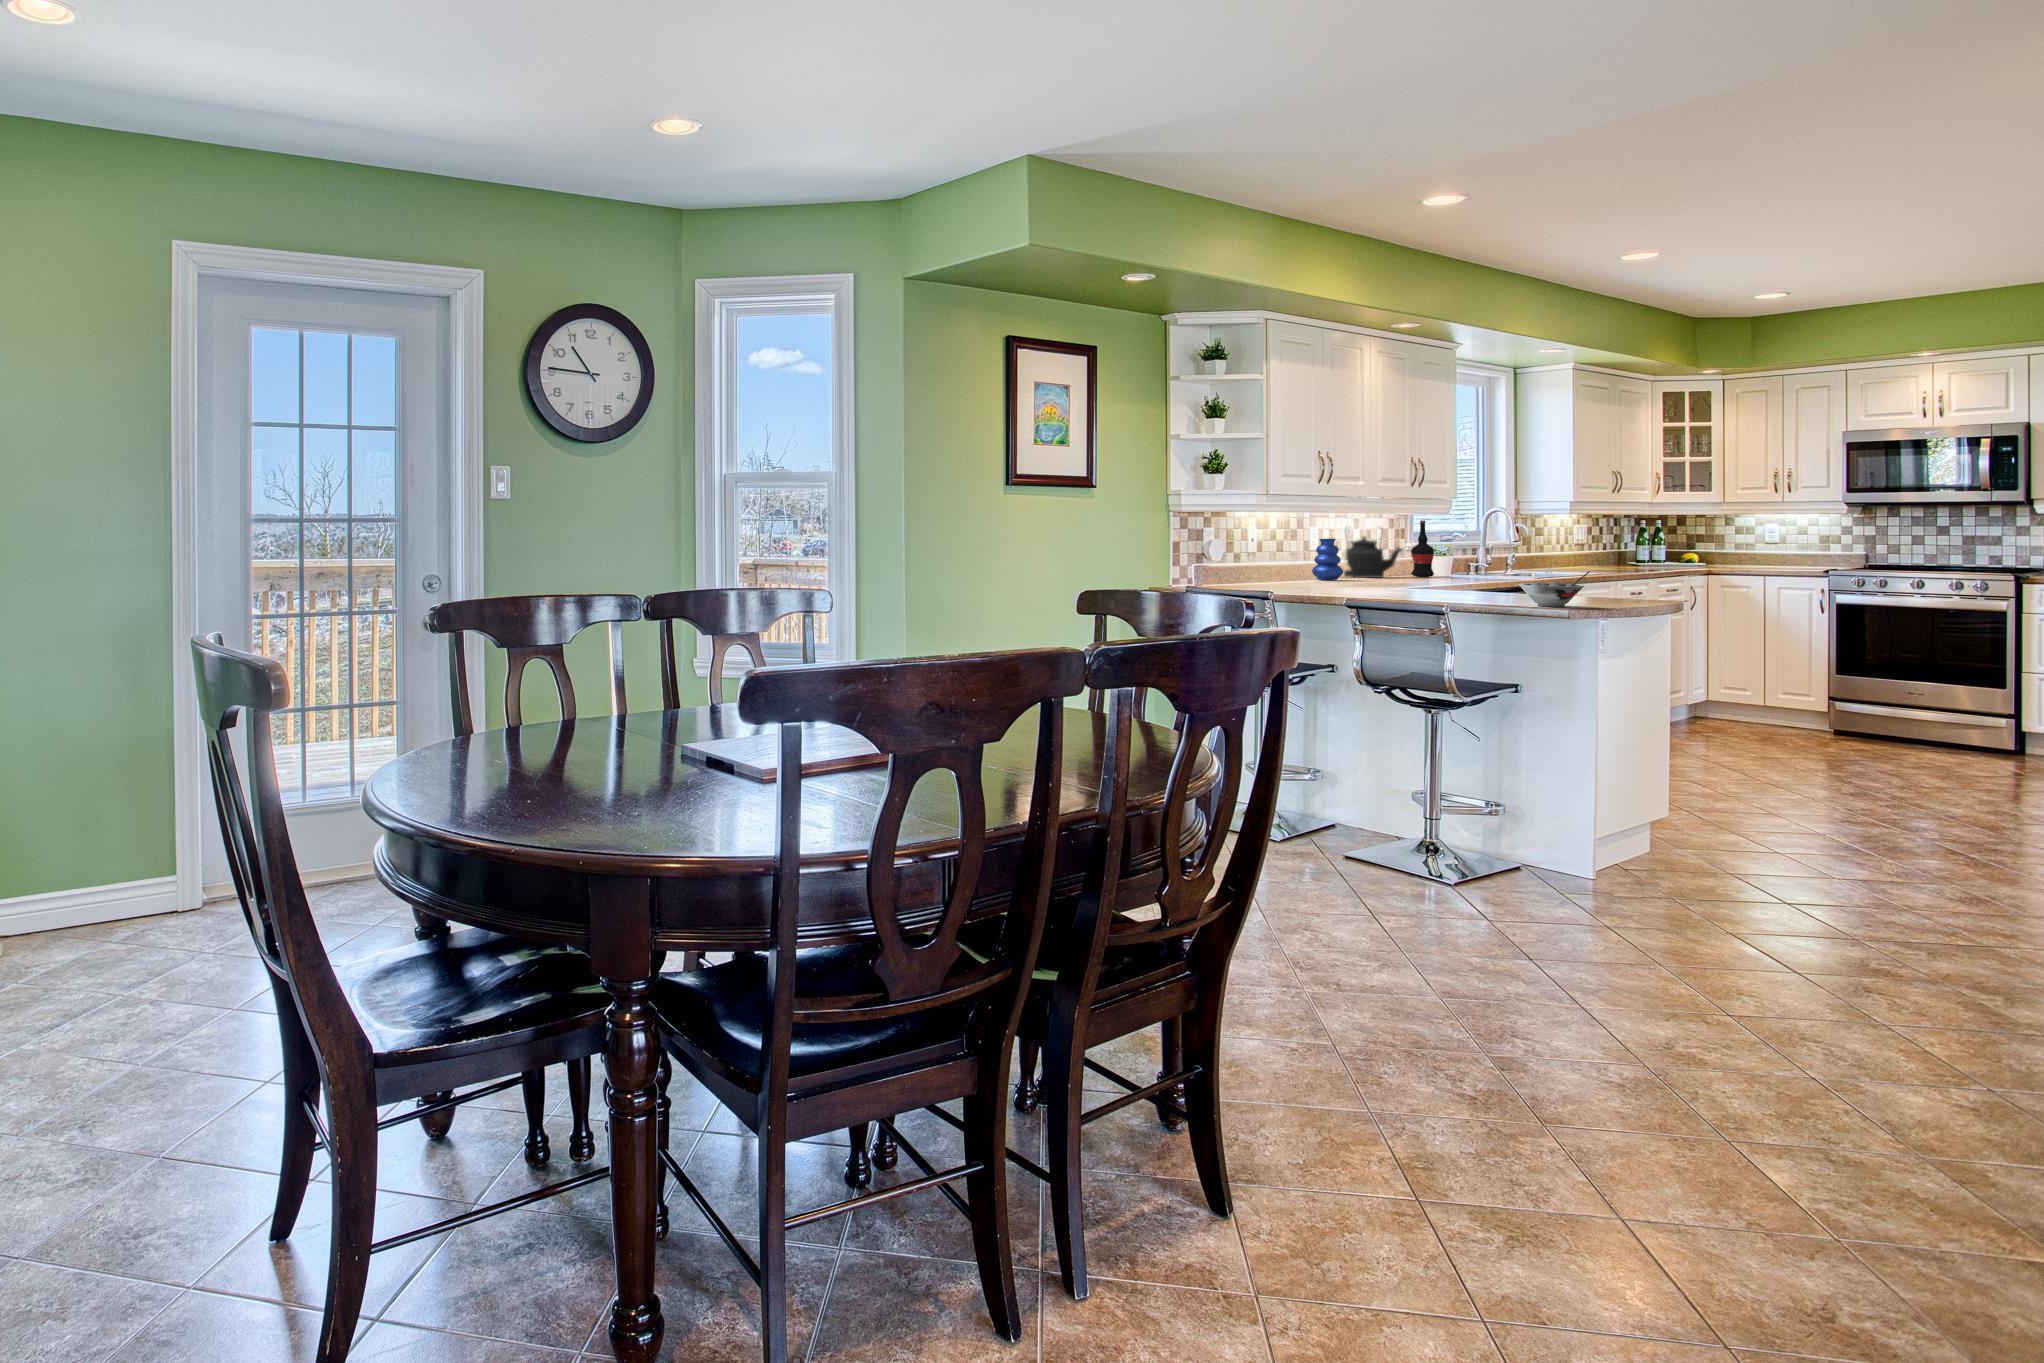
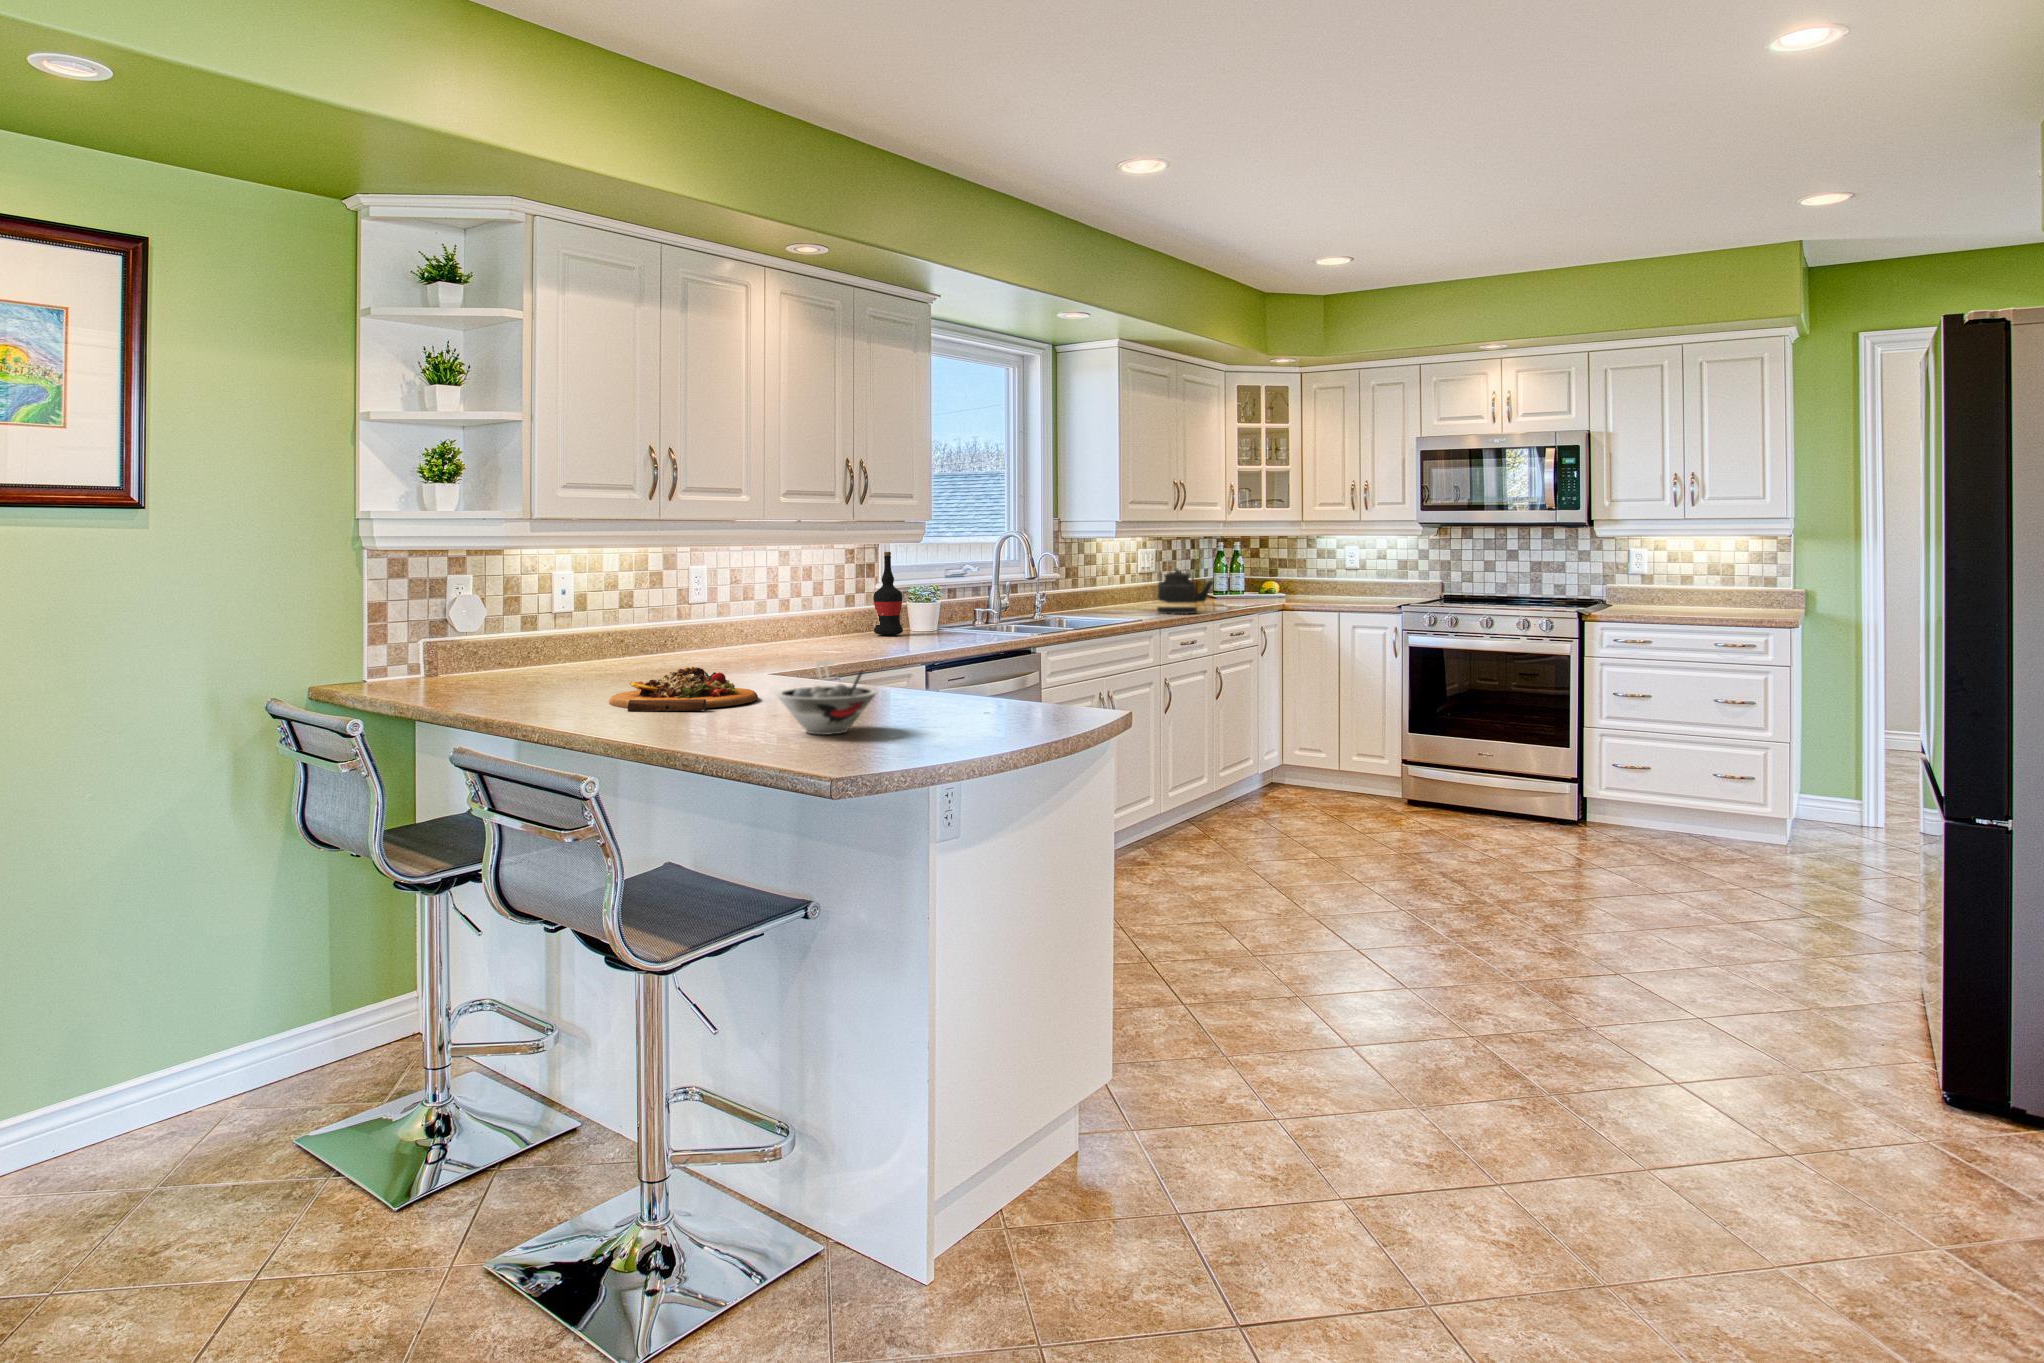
kettle: present [1344,528,1401,578] -> present [1157,560,1213,614]
vase: present [1312,539,1343,580] -> none [676,586,722,653]
cutting board: none [1367,577,1460,598] -> present [609,667,758,711]

